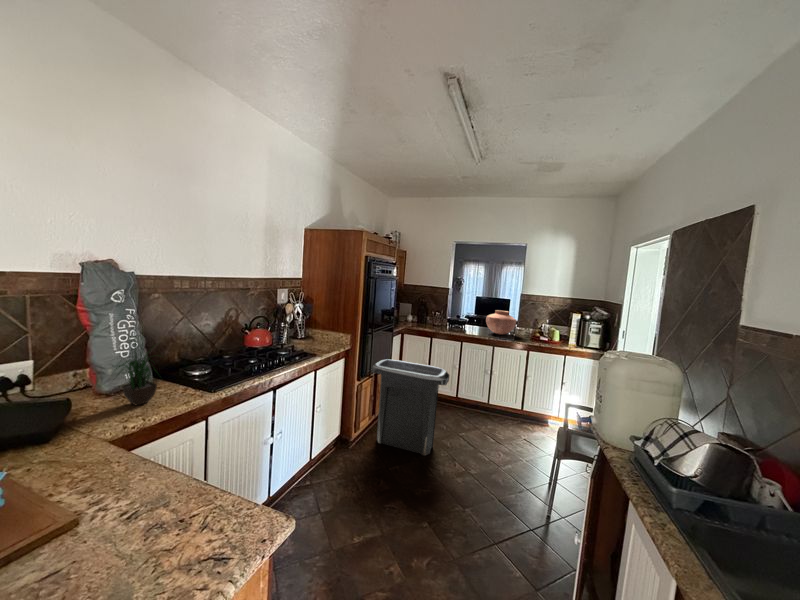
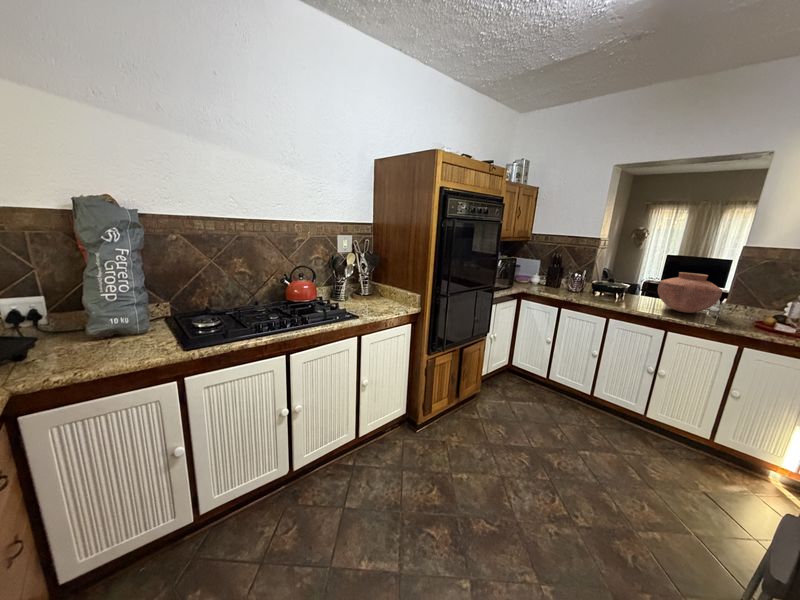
potted plant: present [116,336,157,405] -> none [54,256,130,356]
trash can: present [372,359,449,455] -> none [450,331,561,470]

